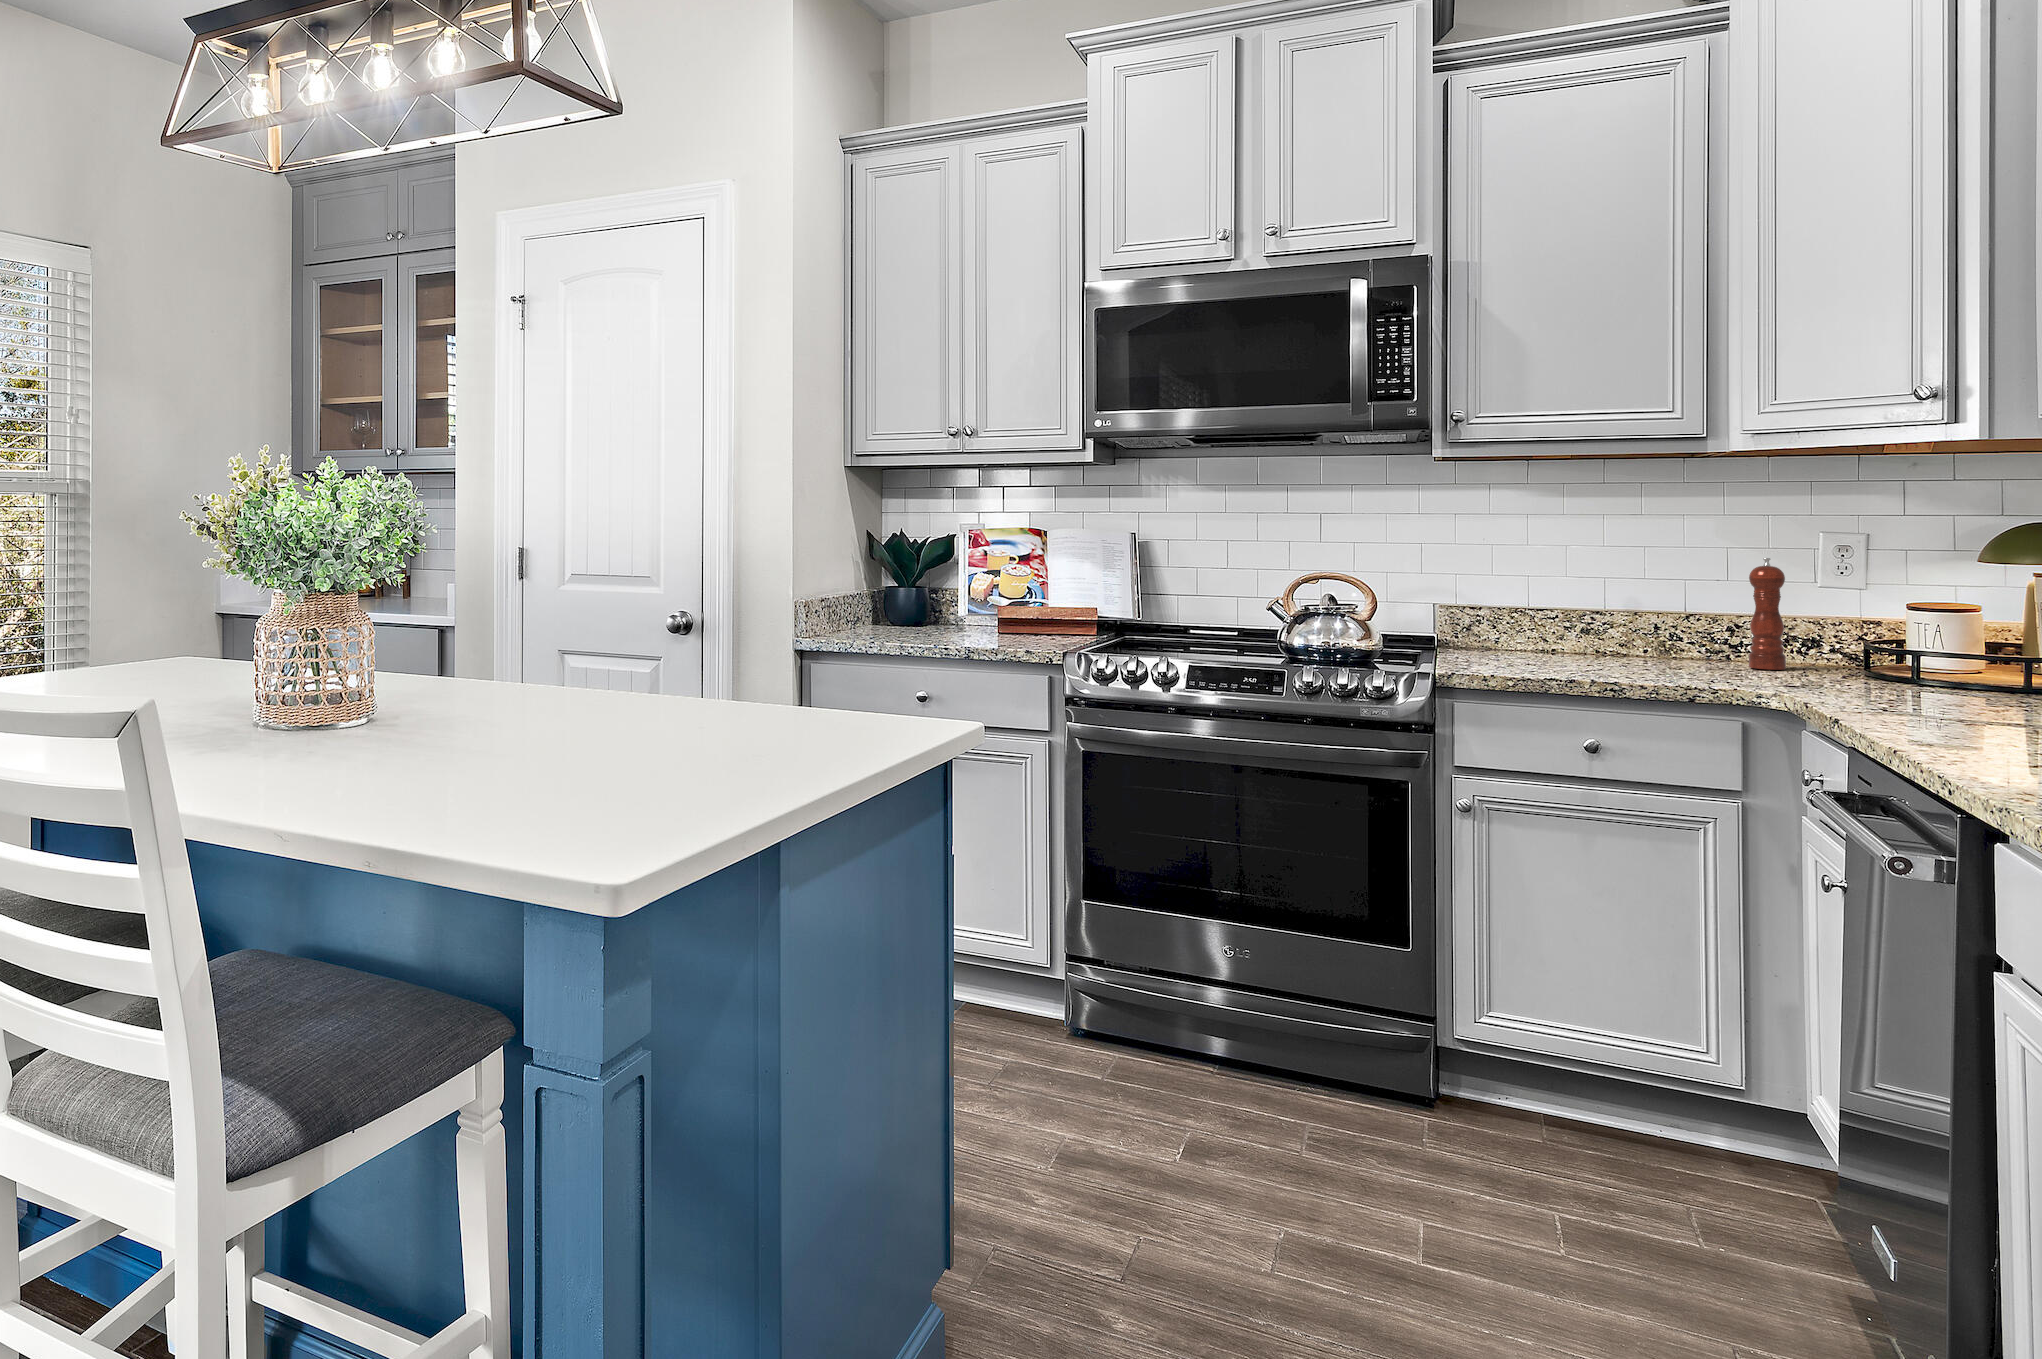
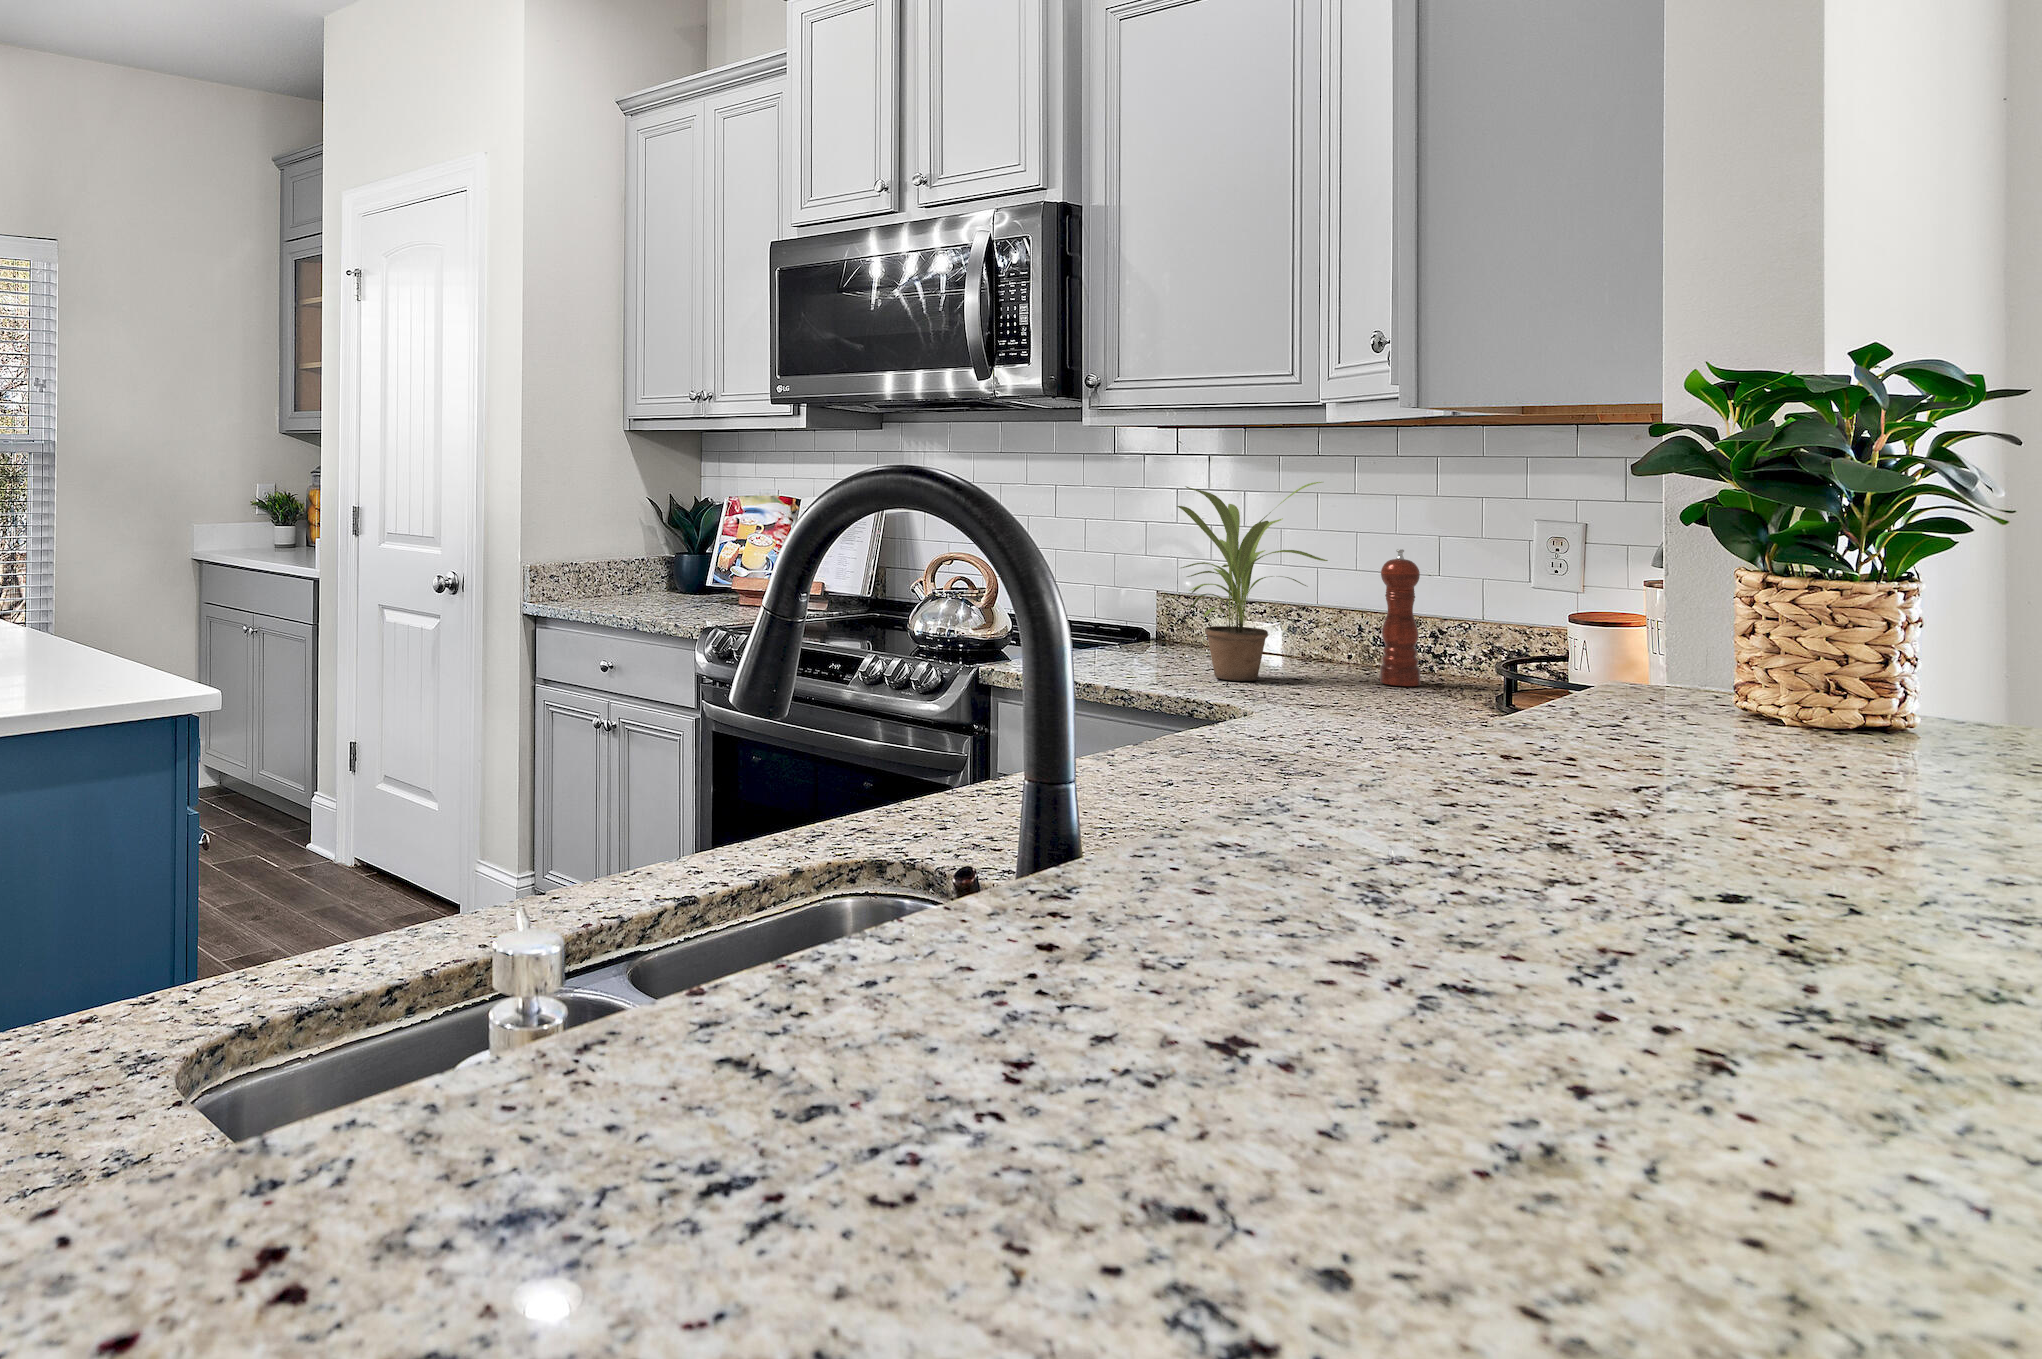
potted plant: none [1591,503,1725,672] -> present [1177,482,1328,681]

